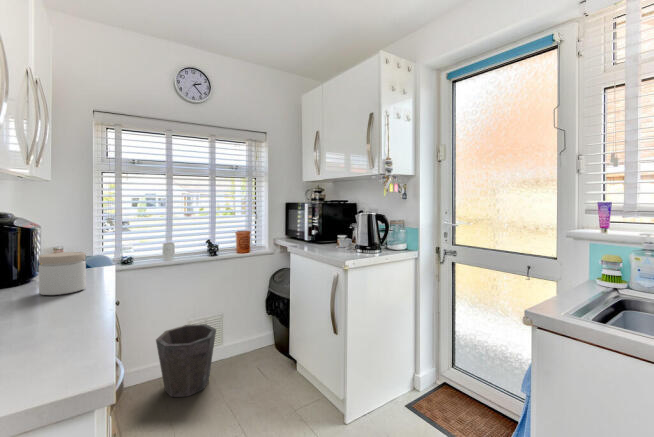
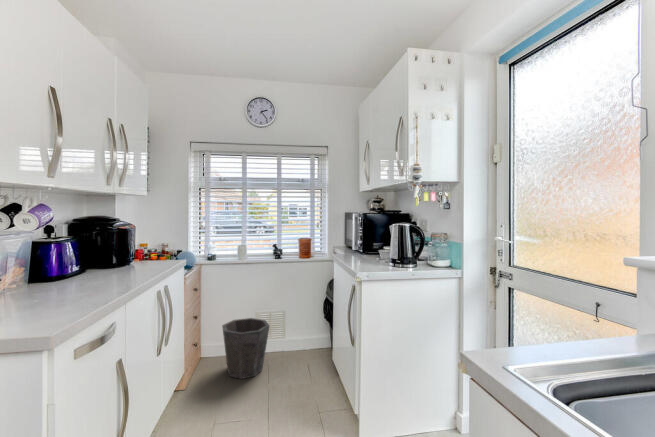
jar: present [39,252,86,295] -> none [117,246,147,275]

